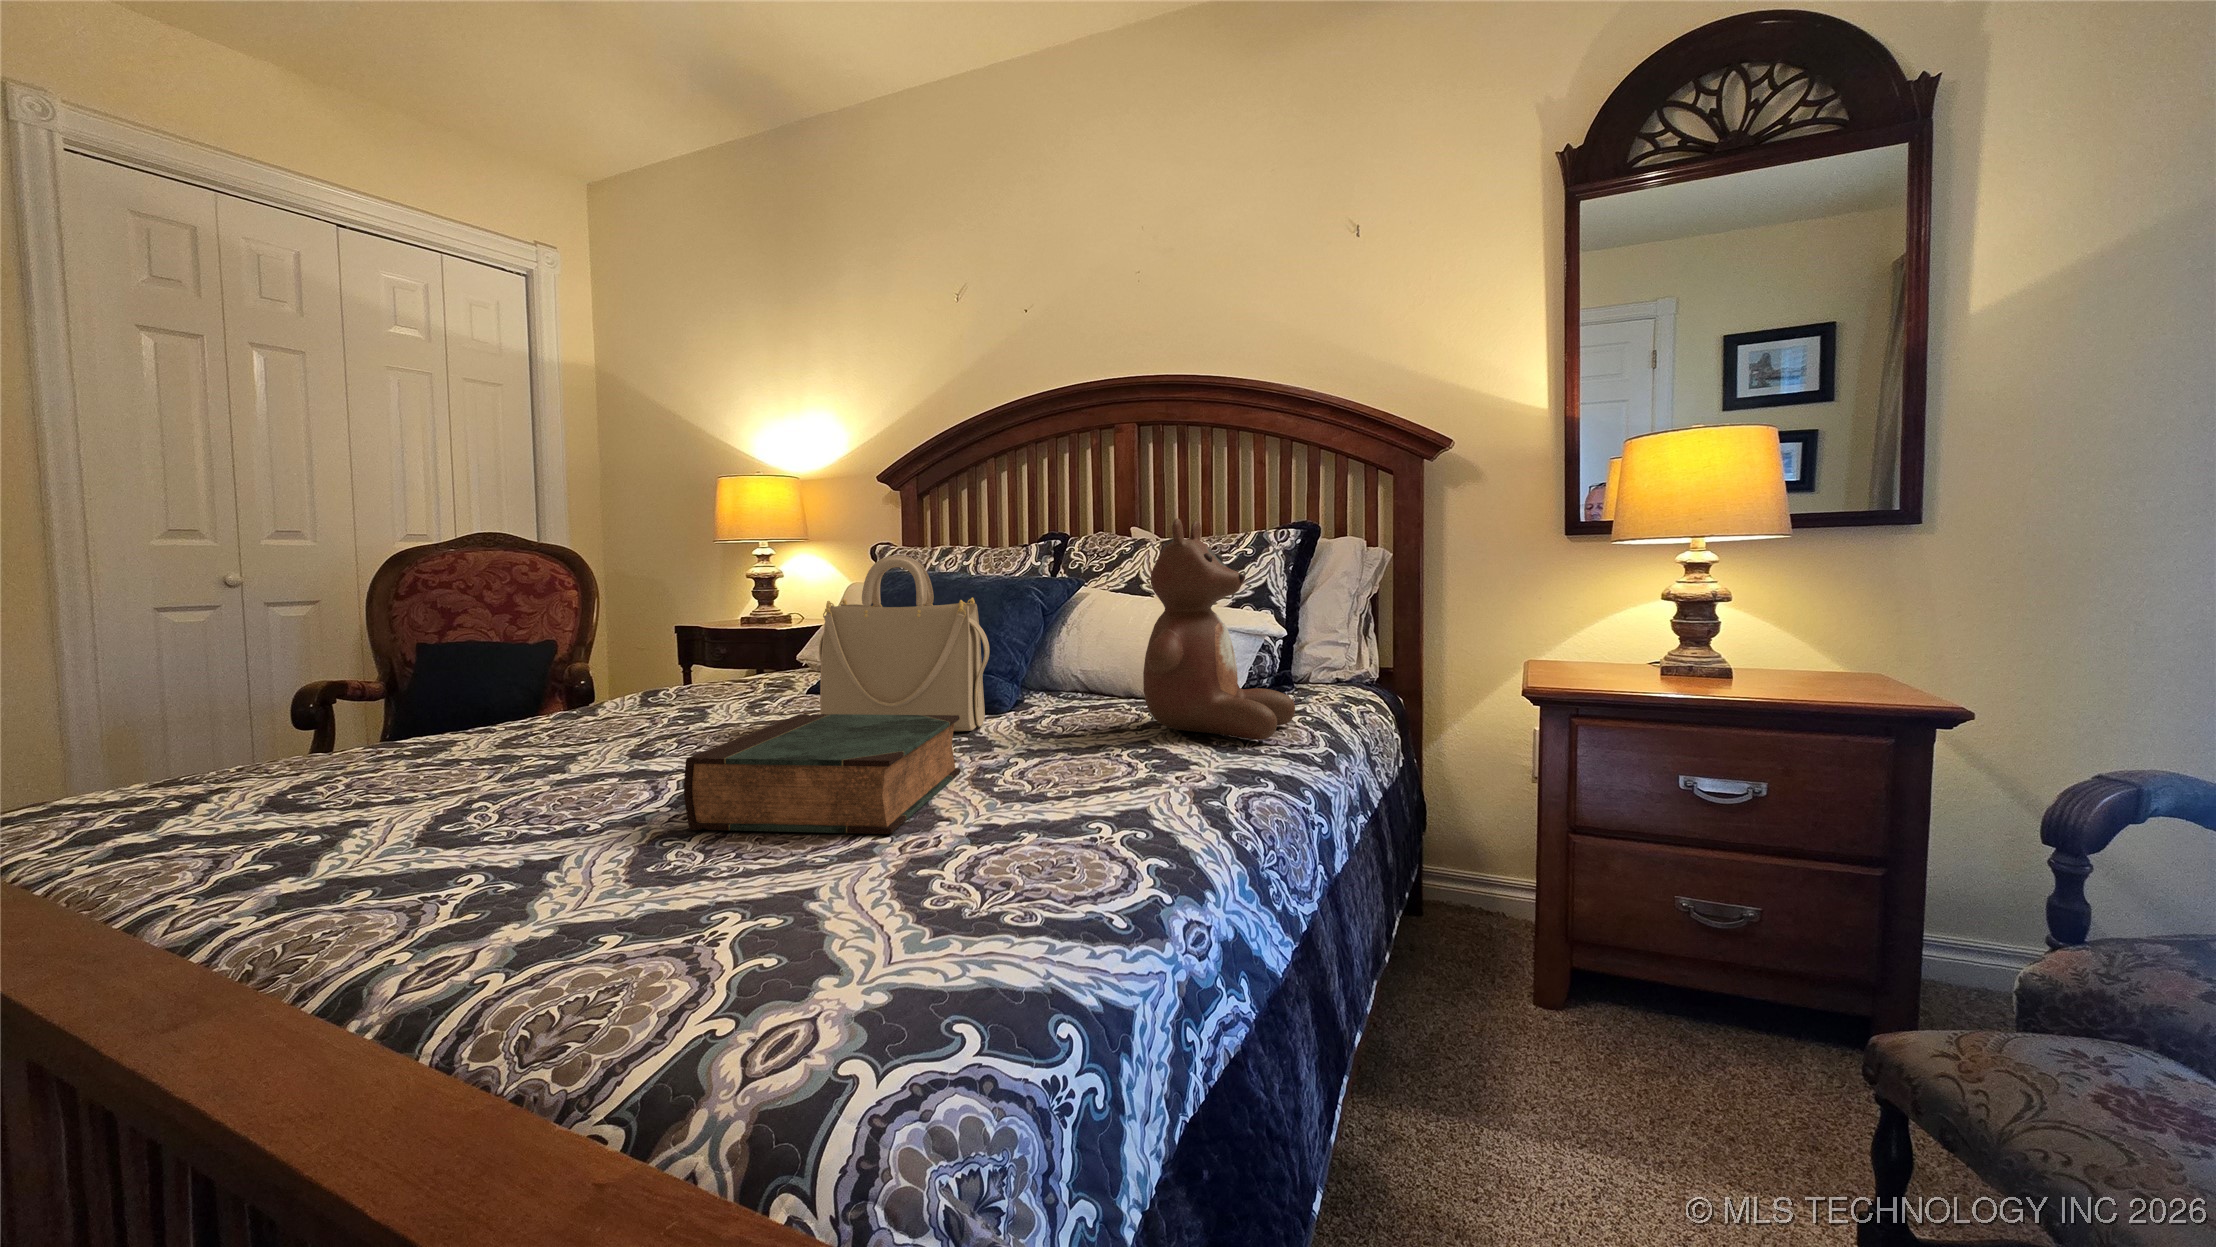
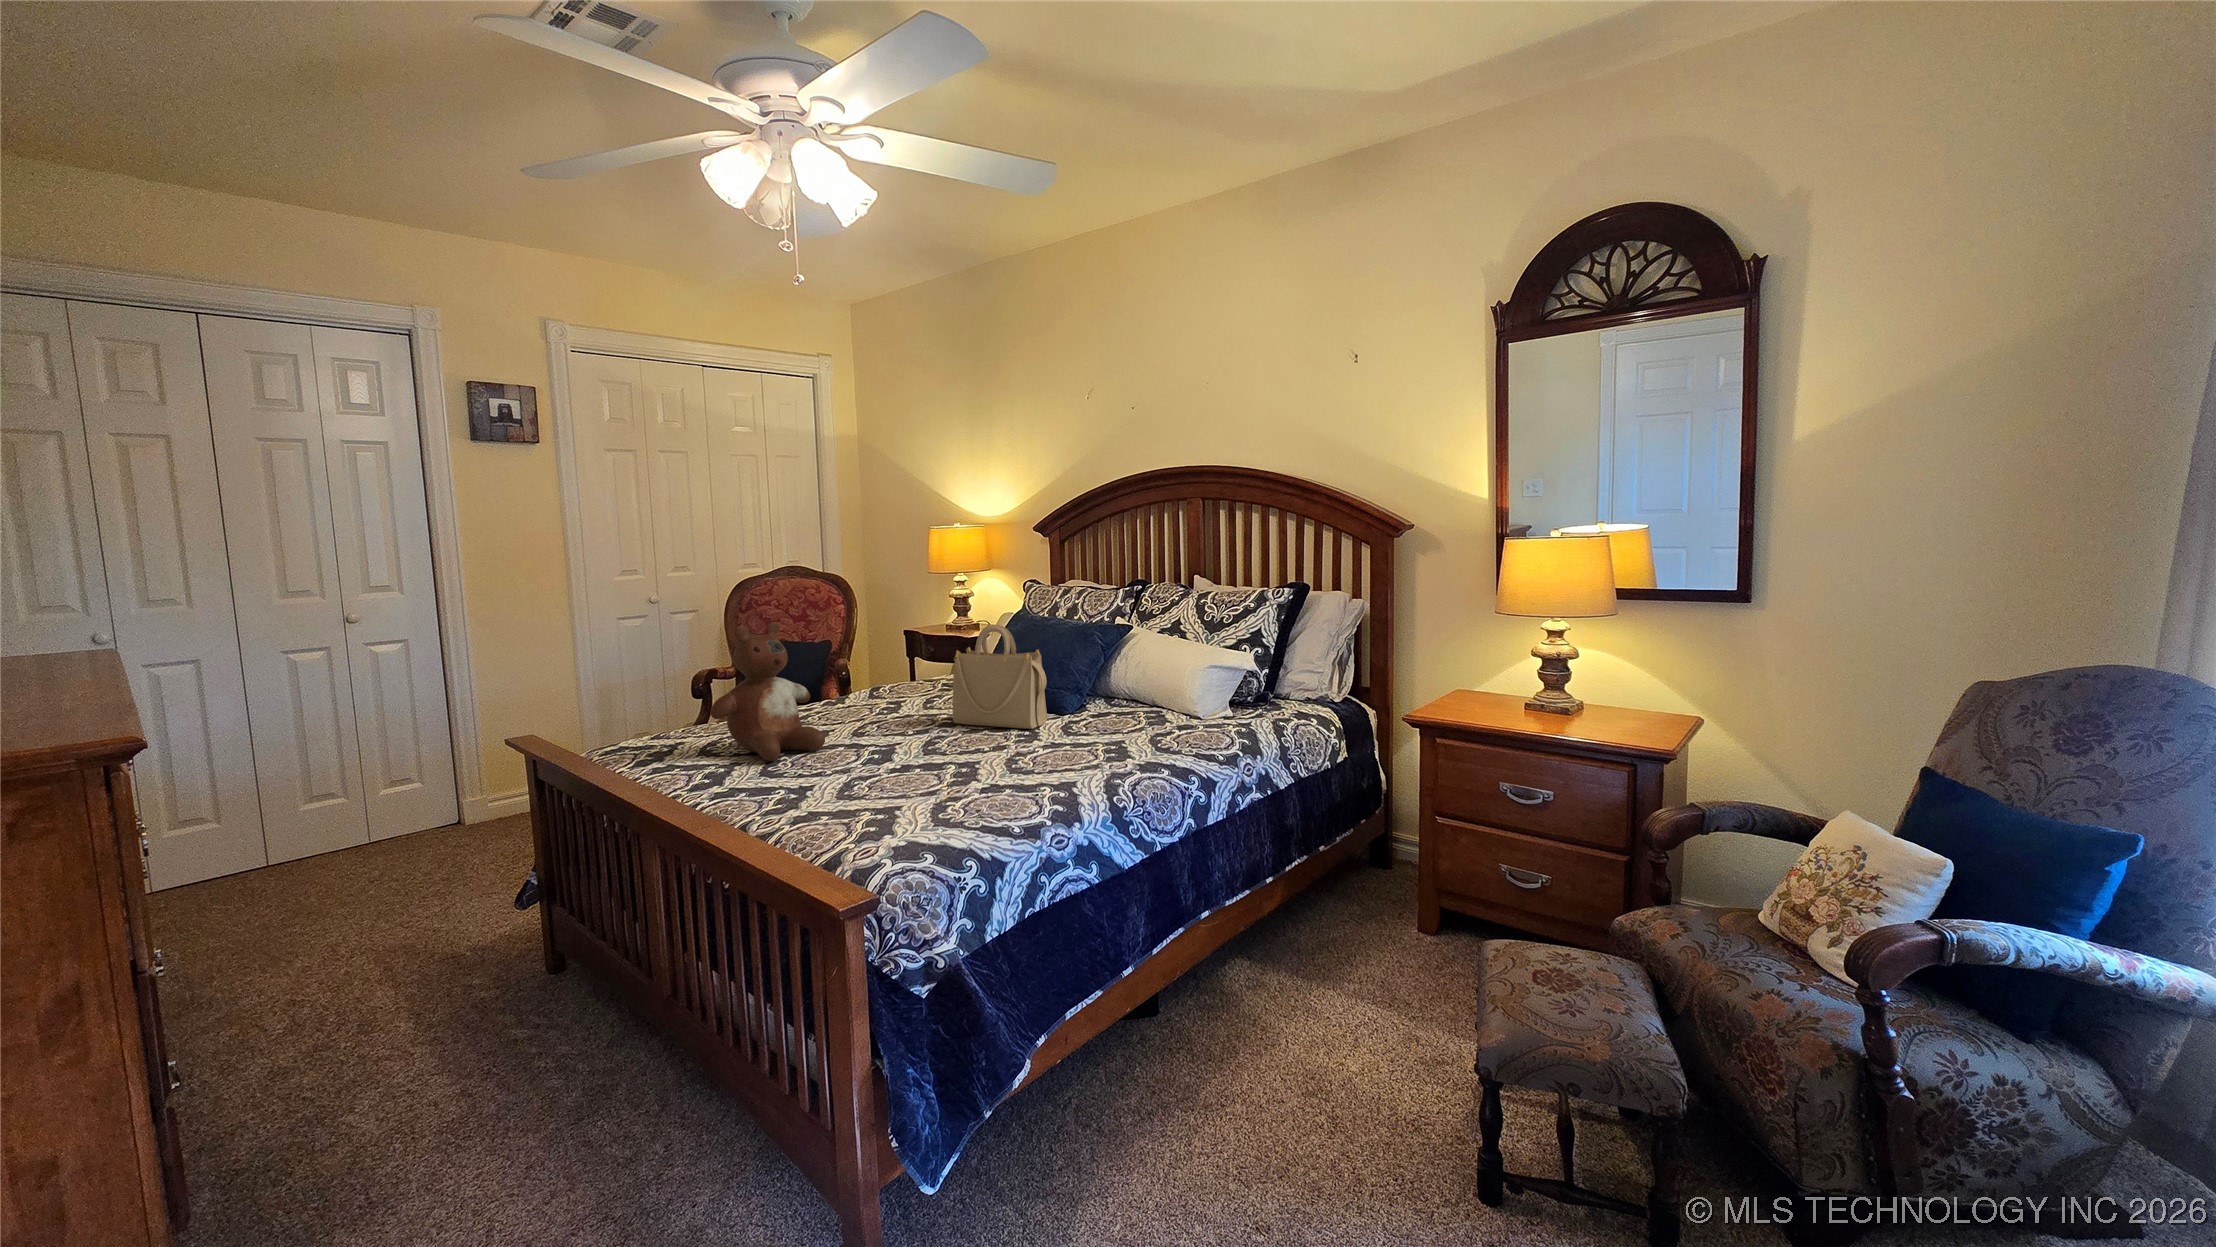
stuffed bear: present [1143,518,1295,740] -> present [710,622,825,761]
book: present [684,714,961,834] -> none [864,720,1005,786]

